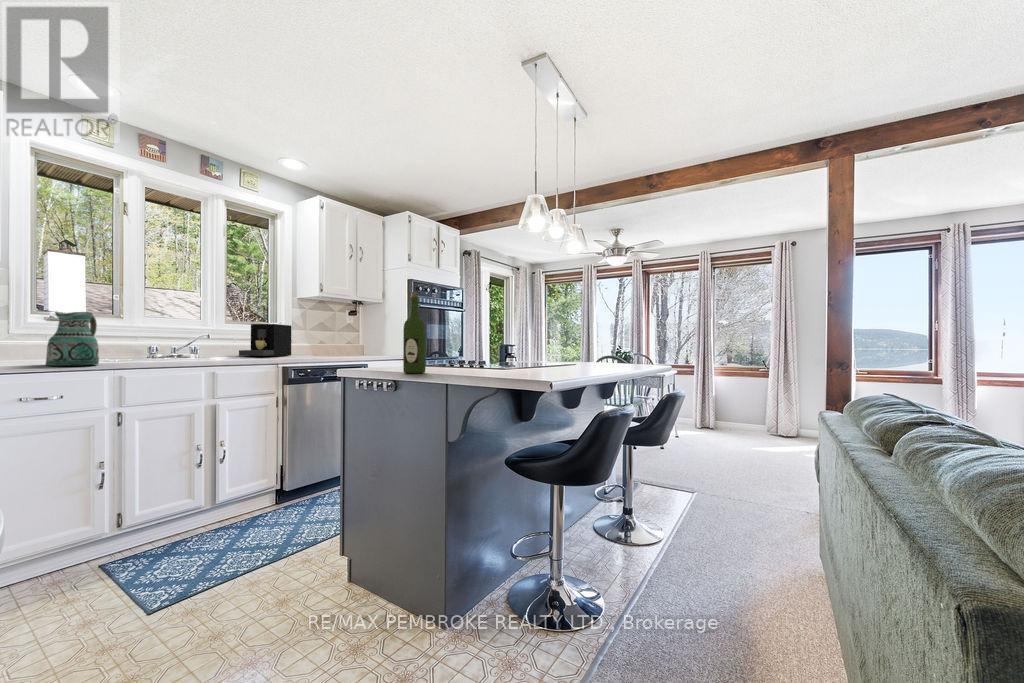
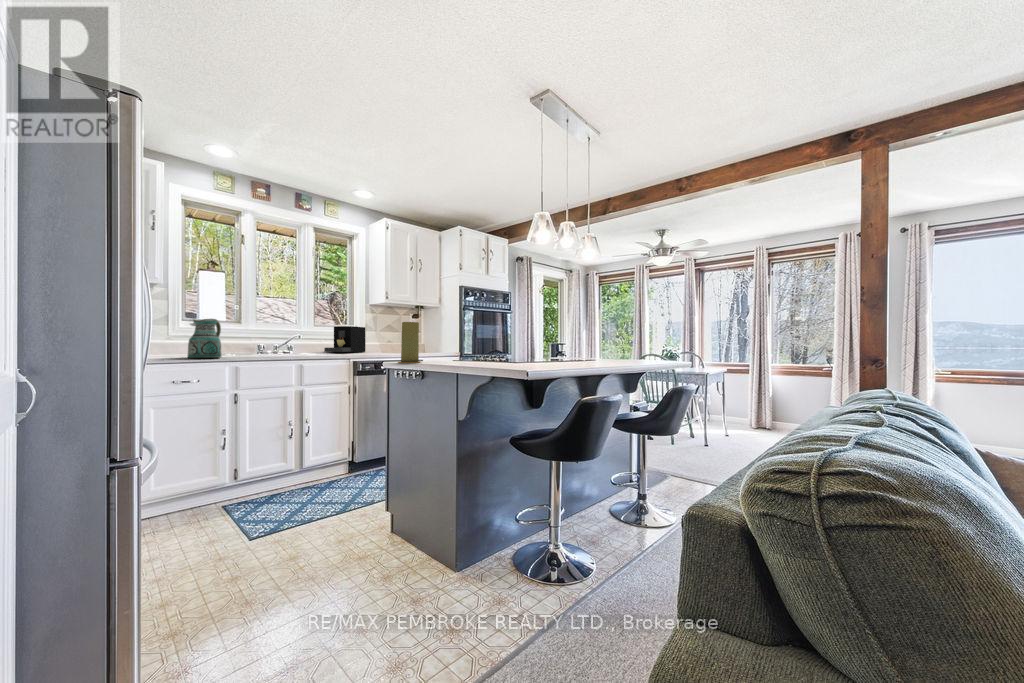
wine bottle: present [403,292,426,373] -> none [422,298,440,364]
candle: none [366,321,396,372] -> present [398,322,421,363]

